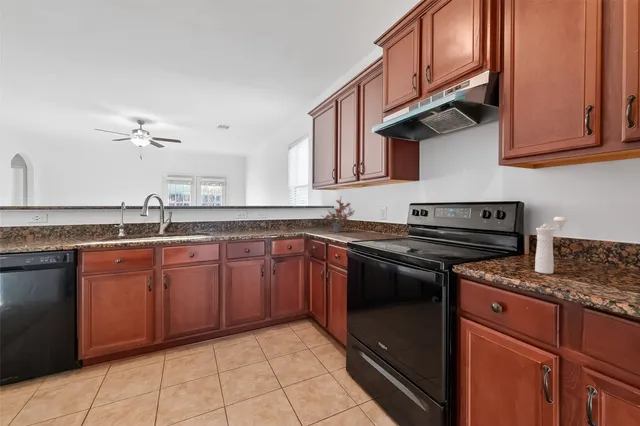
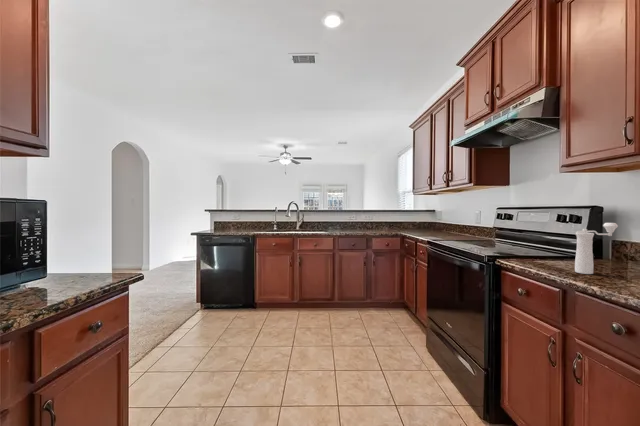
potted plant: present [324,199,354,232] -> none [415,197,448,232]

